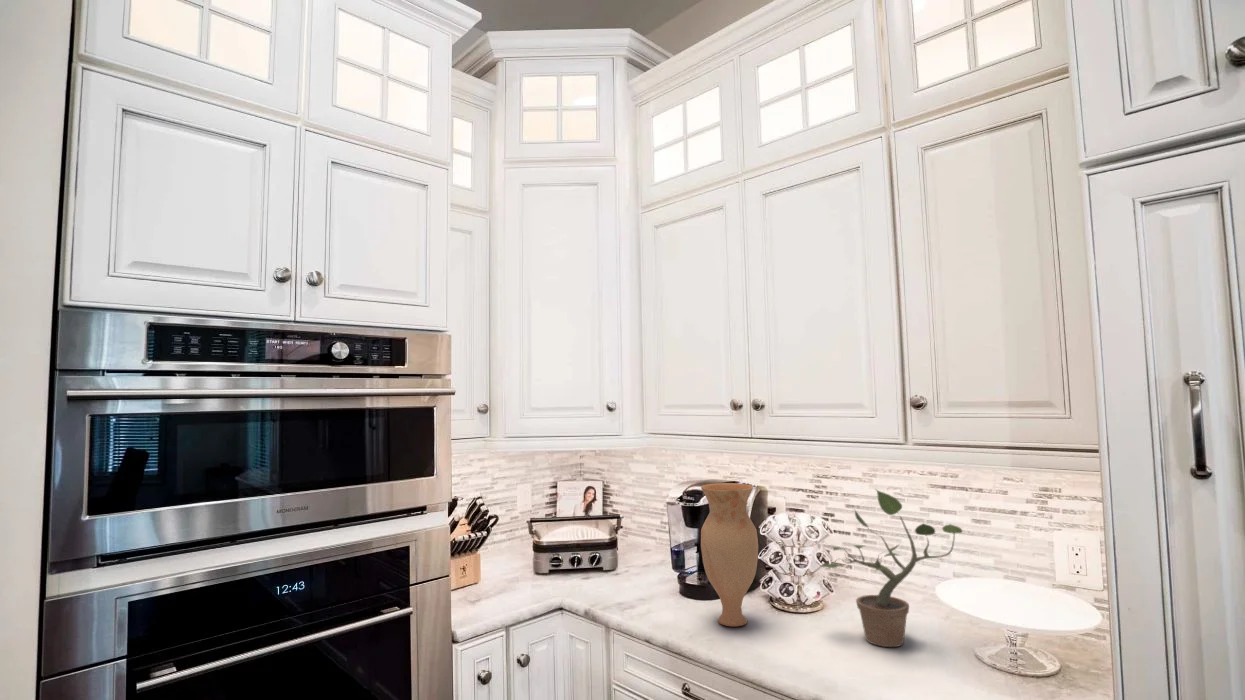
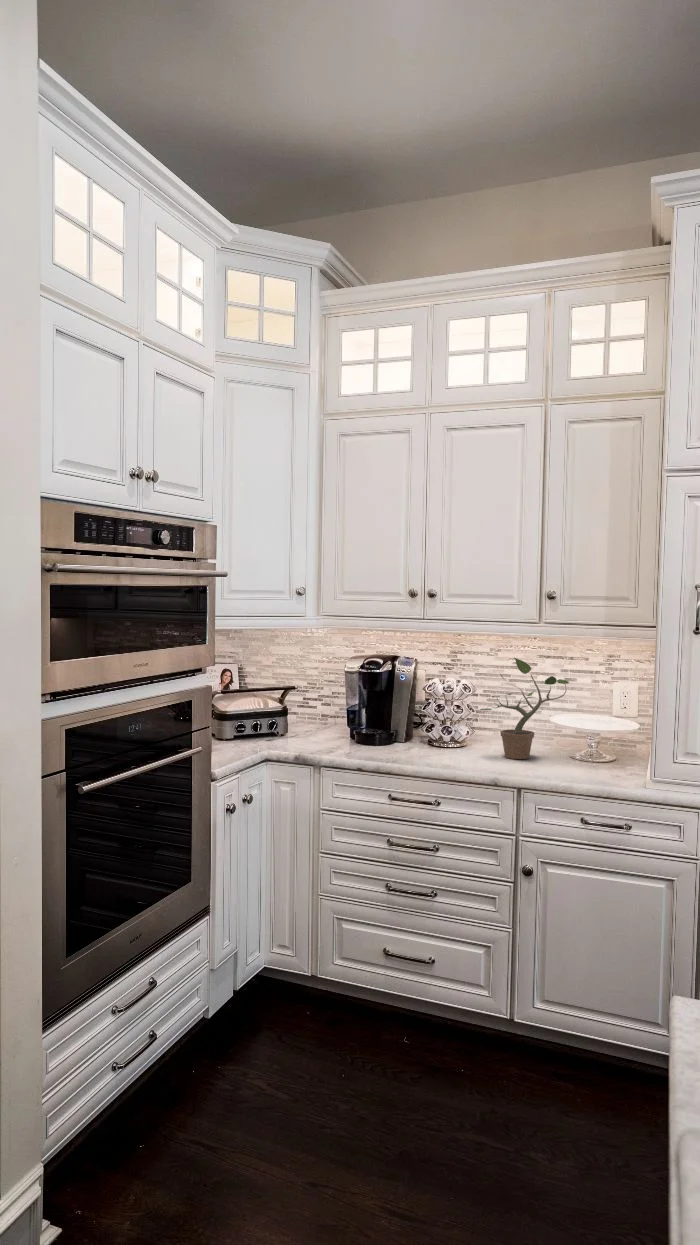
vase: present [701,483,758,627] -> none [394,654,436,757]

